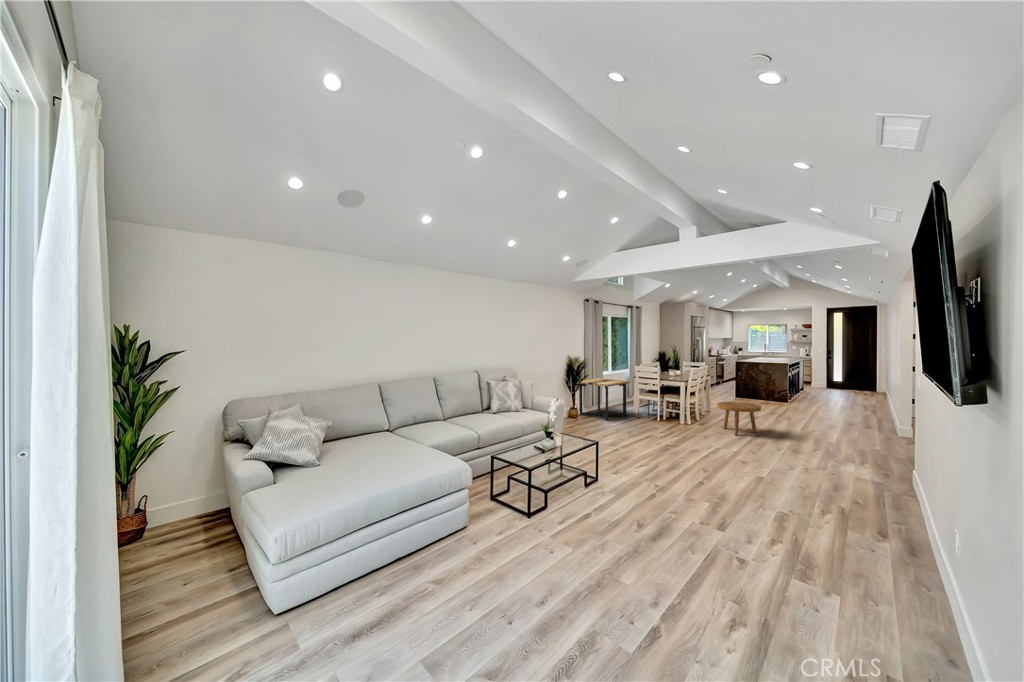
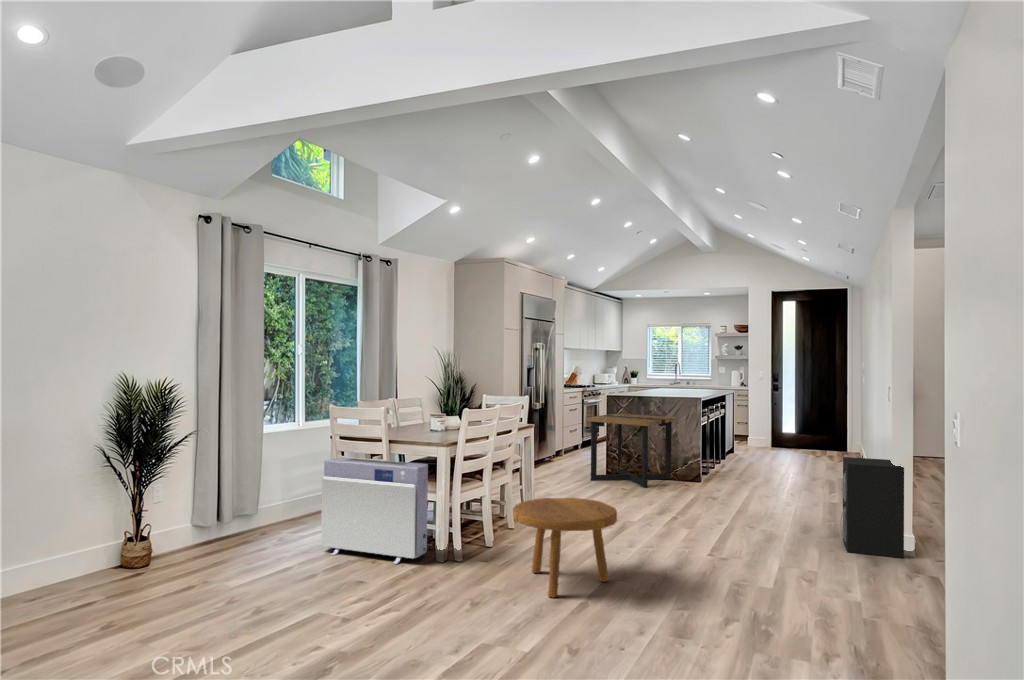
side table: present [579,378,629,421] -> present [586,413,677,488]
air purifier: none [636,385,678,423] -> present [321,457,428,564]
speaker: none [865,391,898,434] -> present [840,457,904,558]

